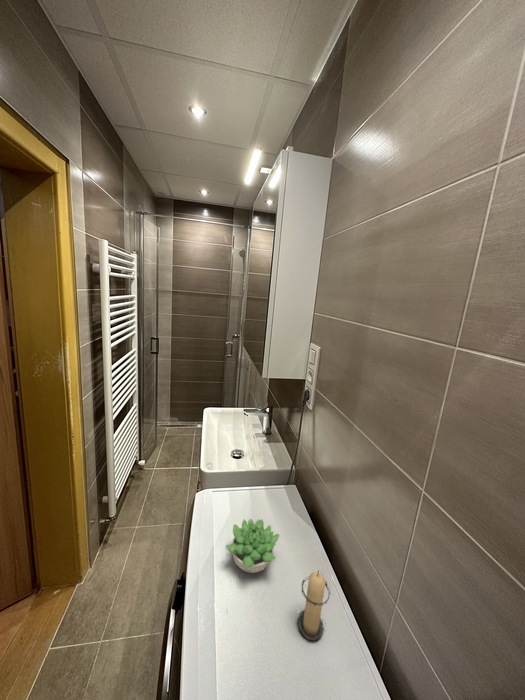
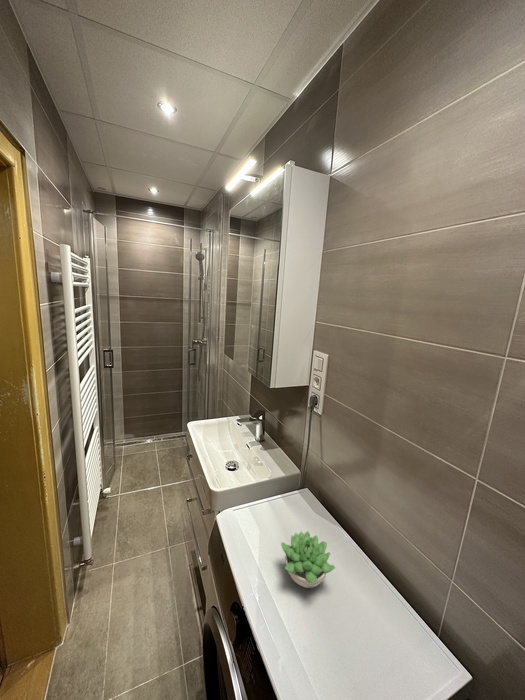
candle: present [298,571,330,640] -> none [366,569,404,639]

